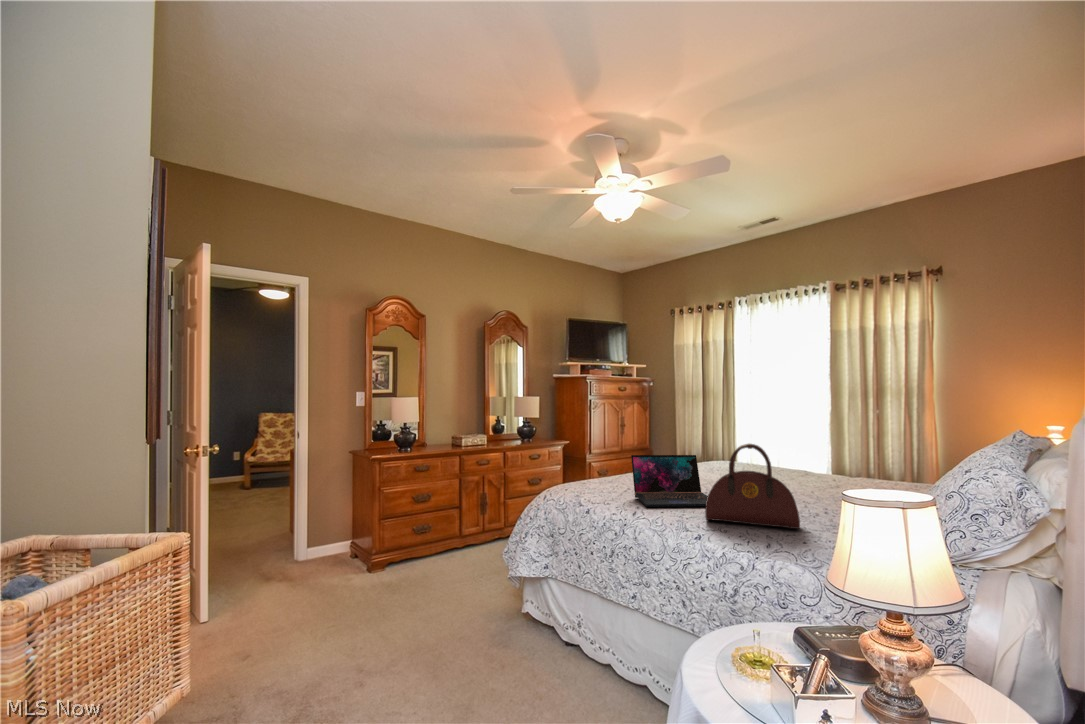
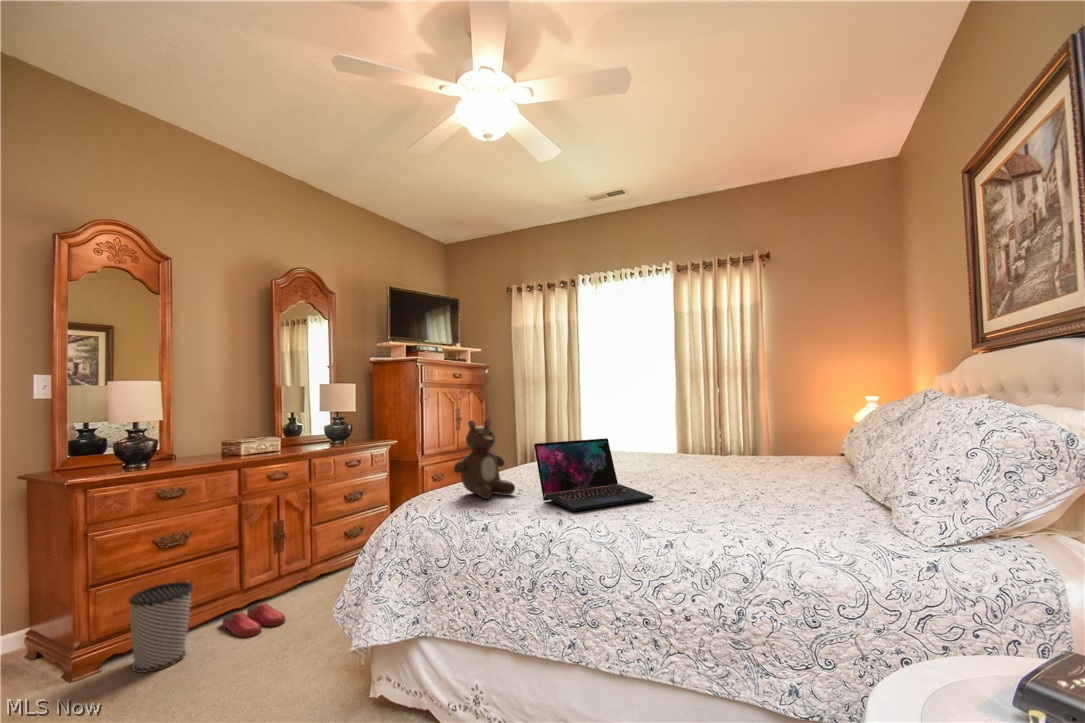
teddy bear: none [577,434,621,492] -> present [454,419,515,499]
handbag: present [705,444,800,529] -> none [658,413,780,519]
wastebasket: none [401,523,433,574] -> present [129,582,193,673]
slippers: none [450,547,485,566] -> present [223,603,285,637]

